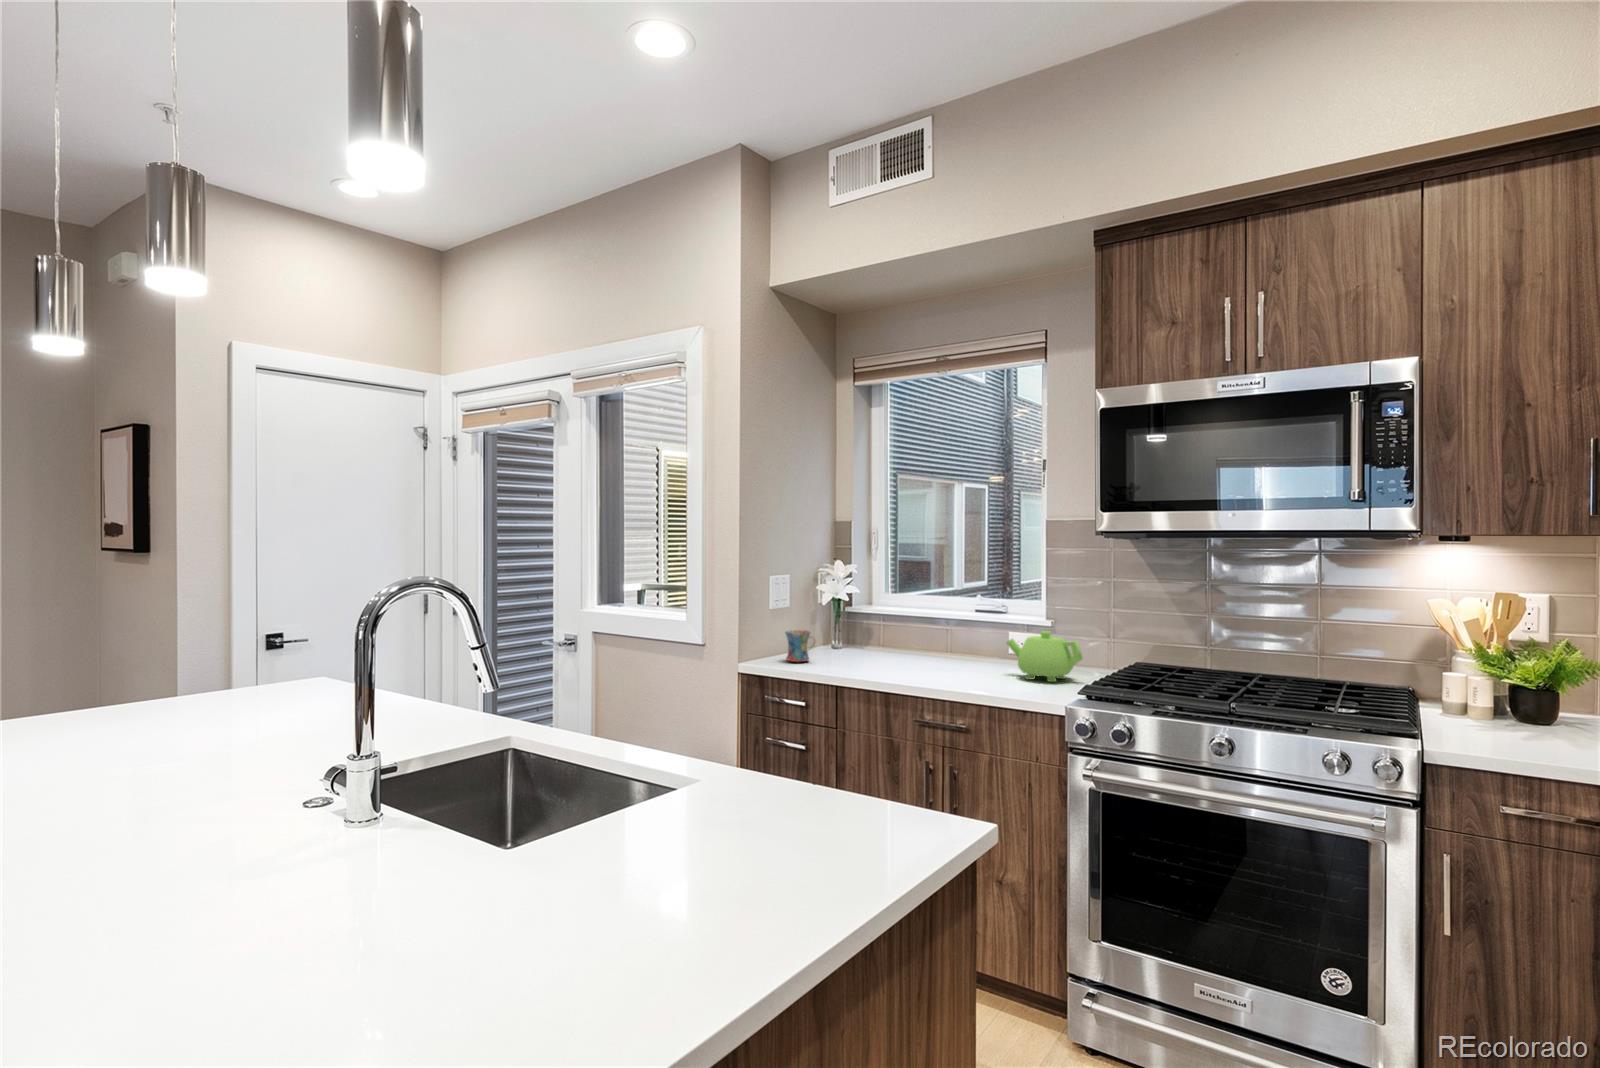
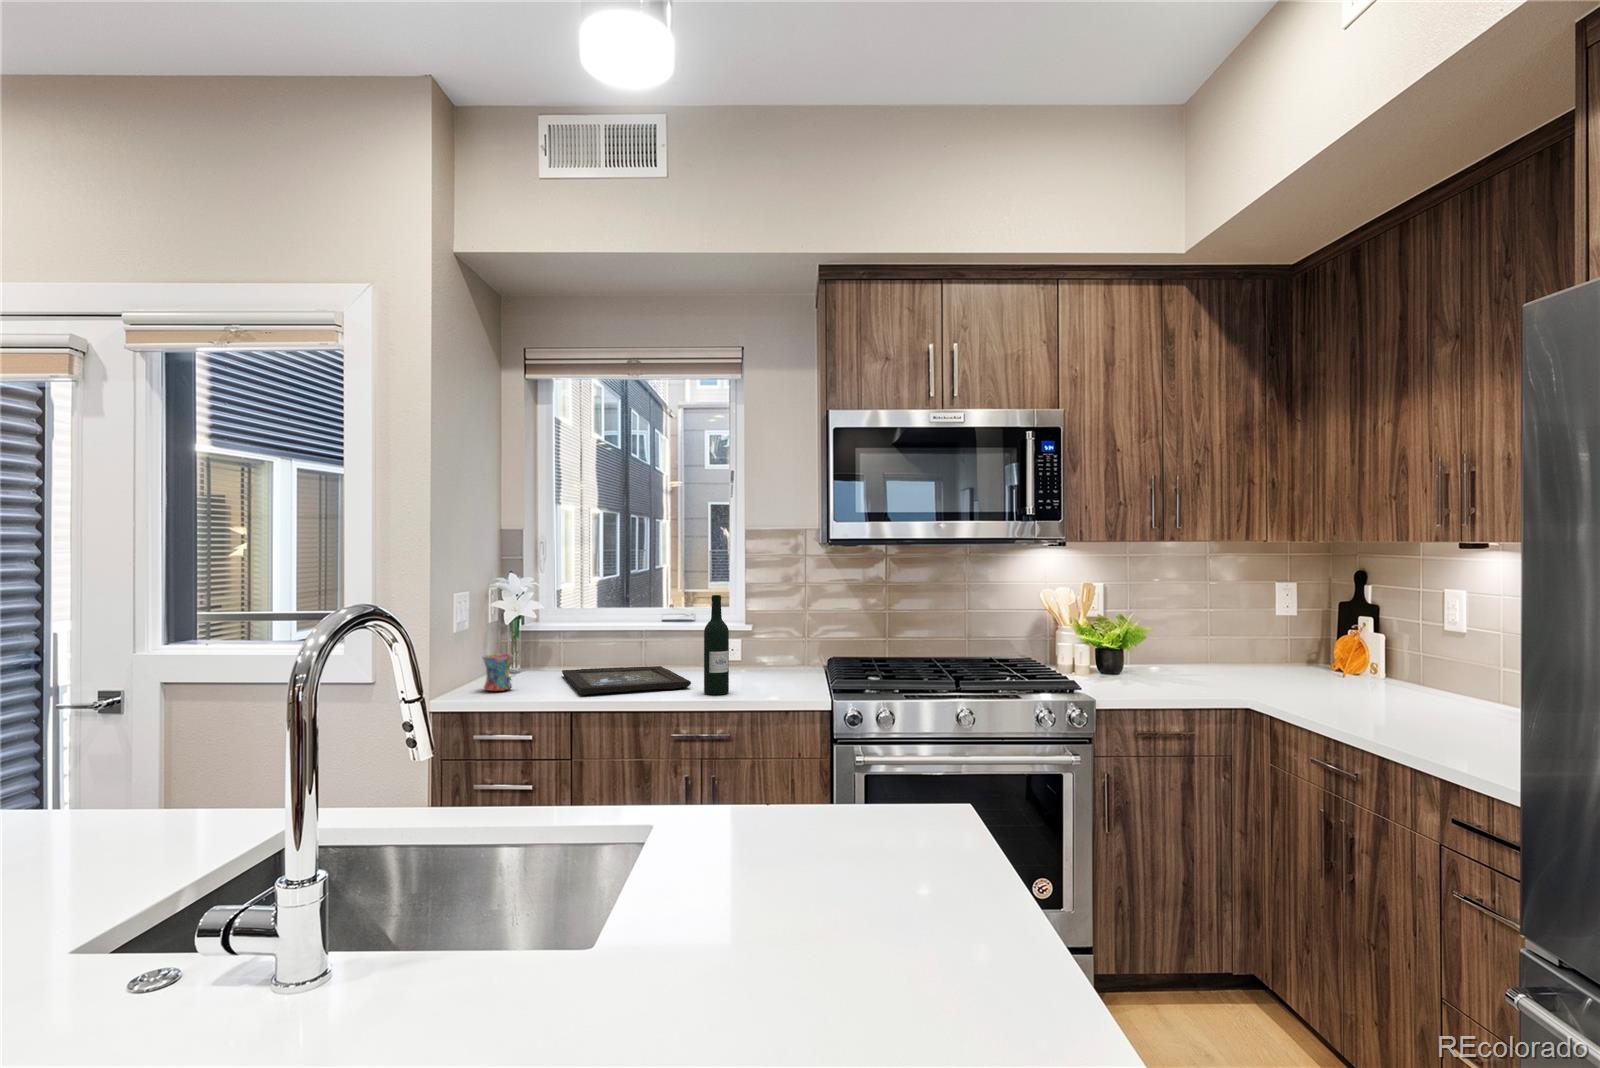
wine bottle: none [956,587,982,687] -> present [704,595,729,695]
teapot: present [1006,631,1082,682] -> none [729,635,804,682]
tray: none [848,650,961,676] -> present [562,666,691,695]

